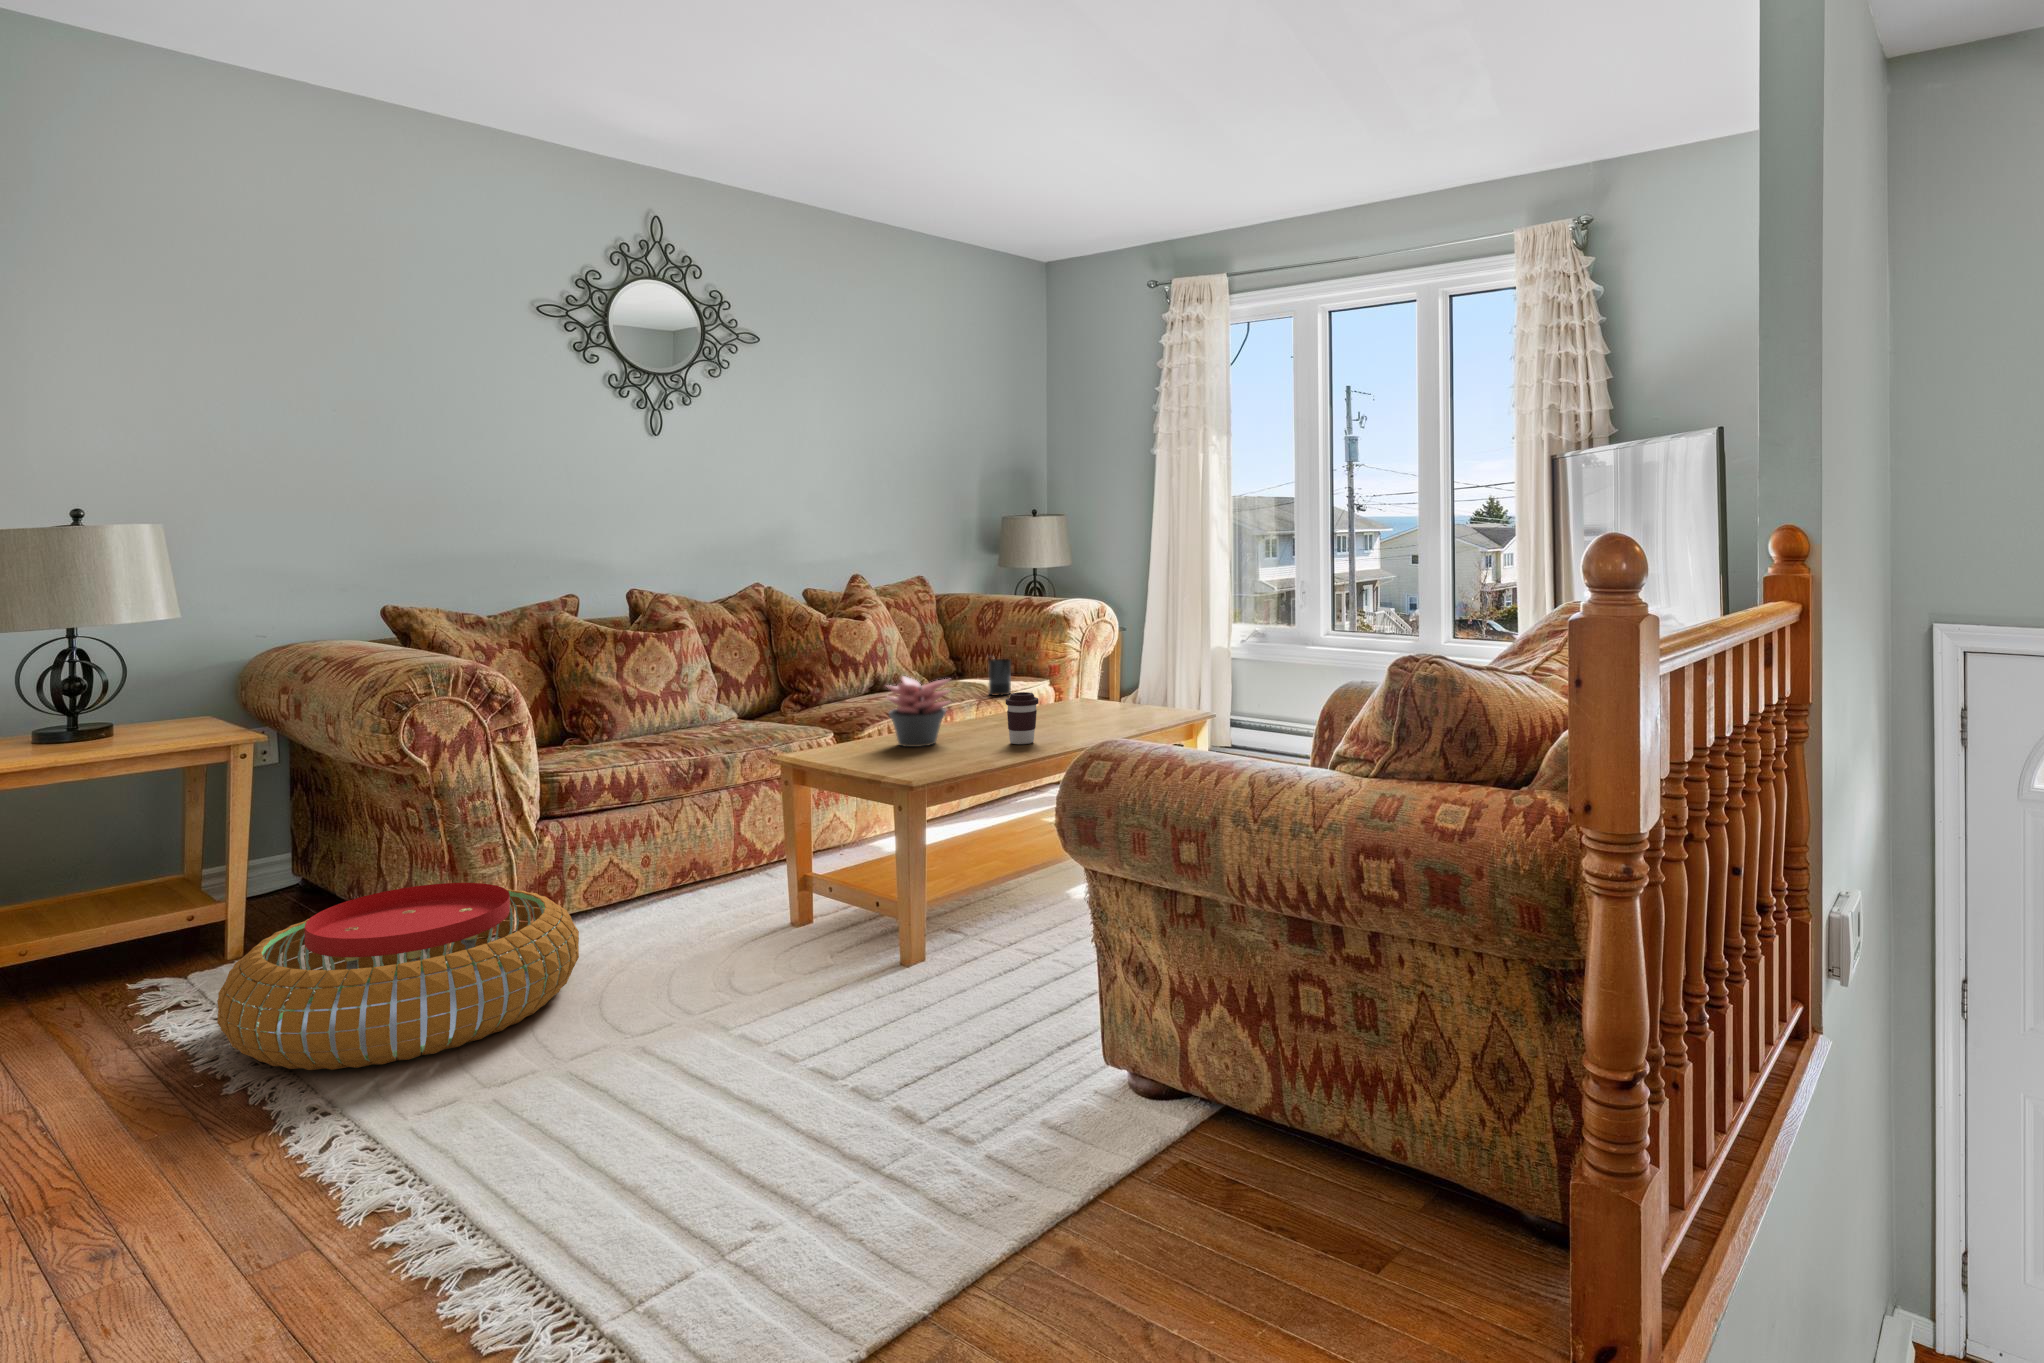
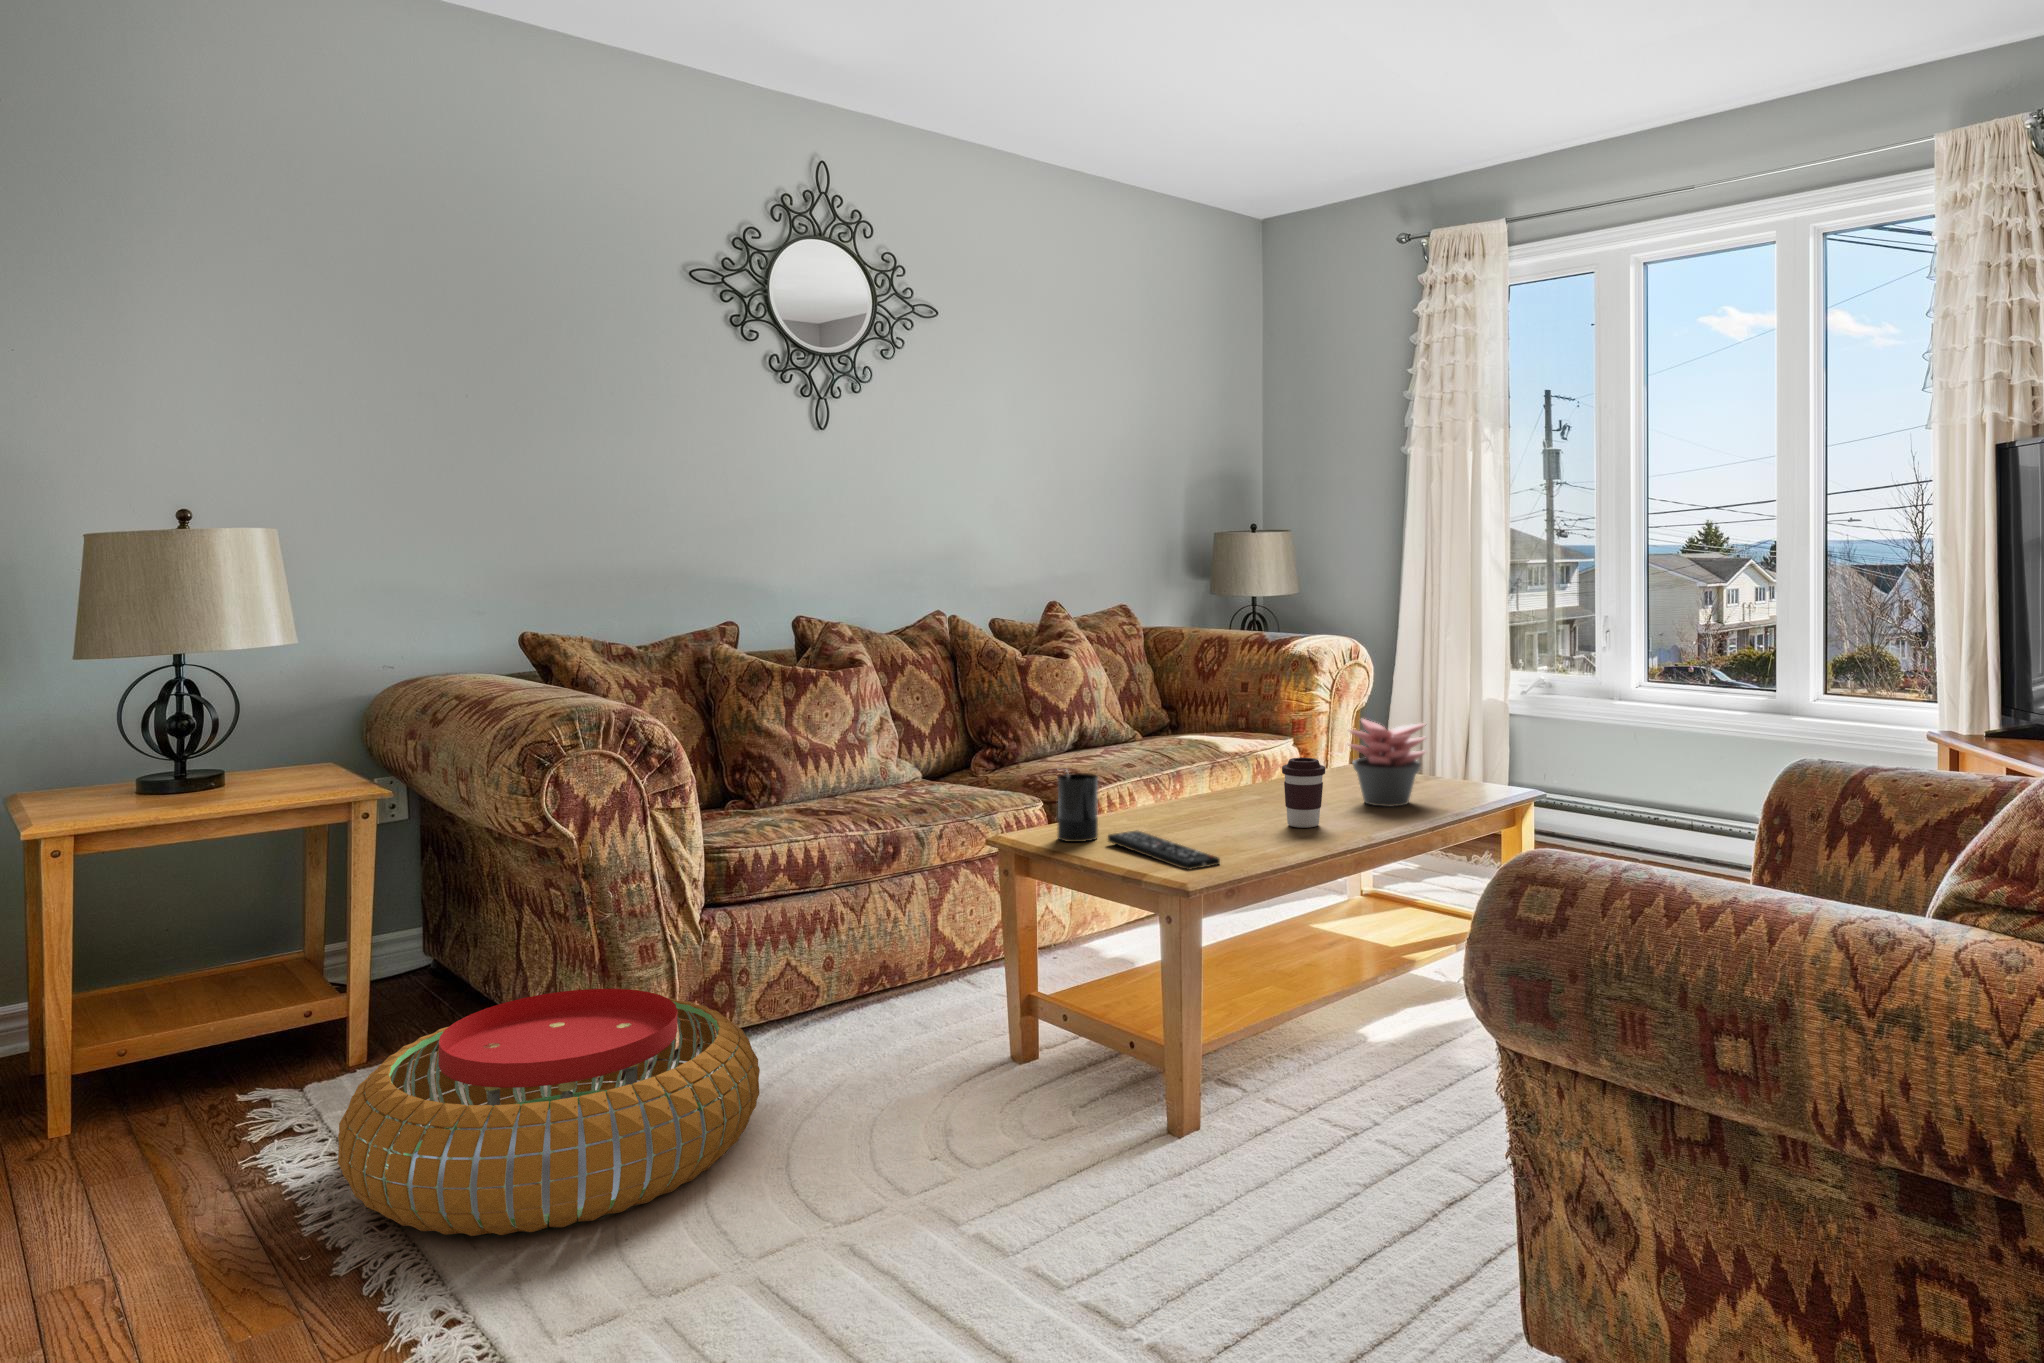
candle: present [989,659,1011,695] -> present [1057,773,1098,842]
succulent plant: present [886,676,949,747] -> present [1348,719,1426,807]
remote control: none [865,749,945,777] -> present [1108,831,1220,870]

